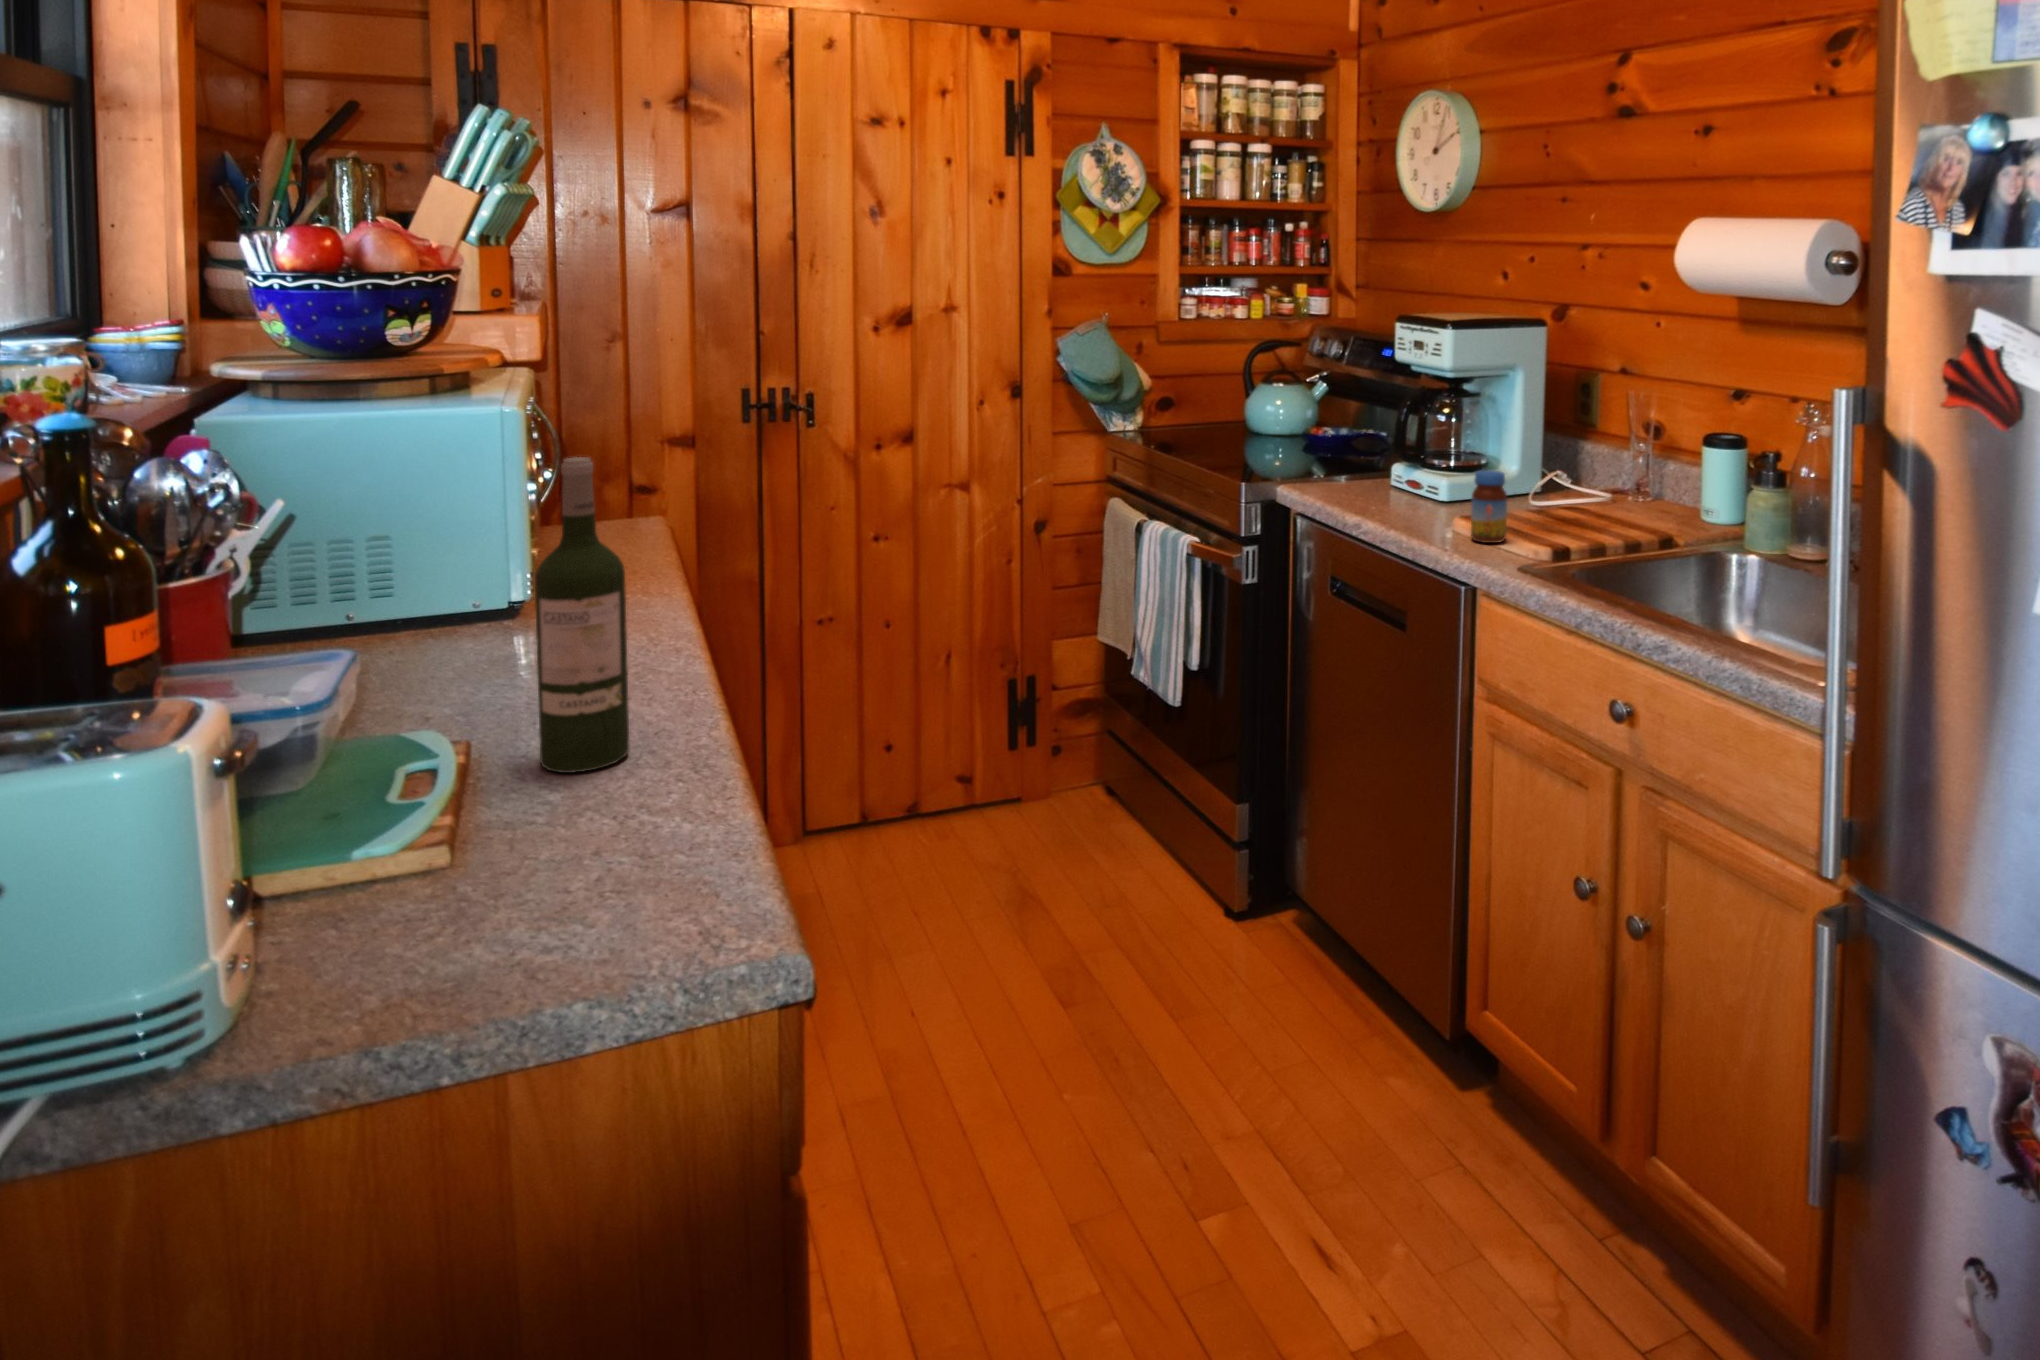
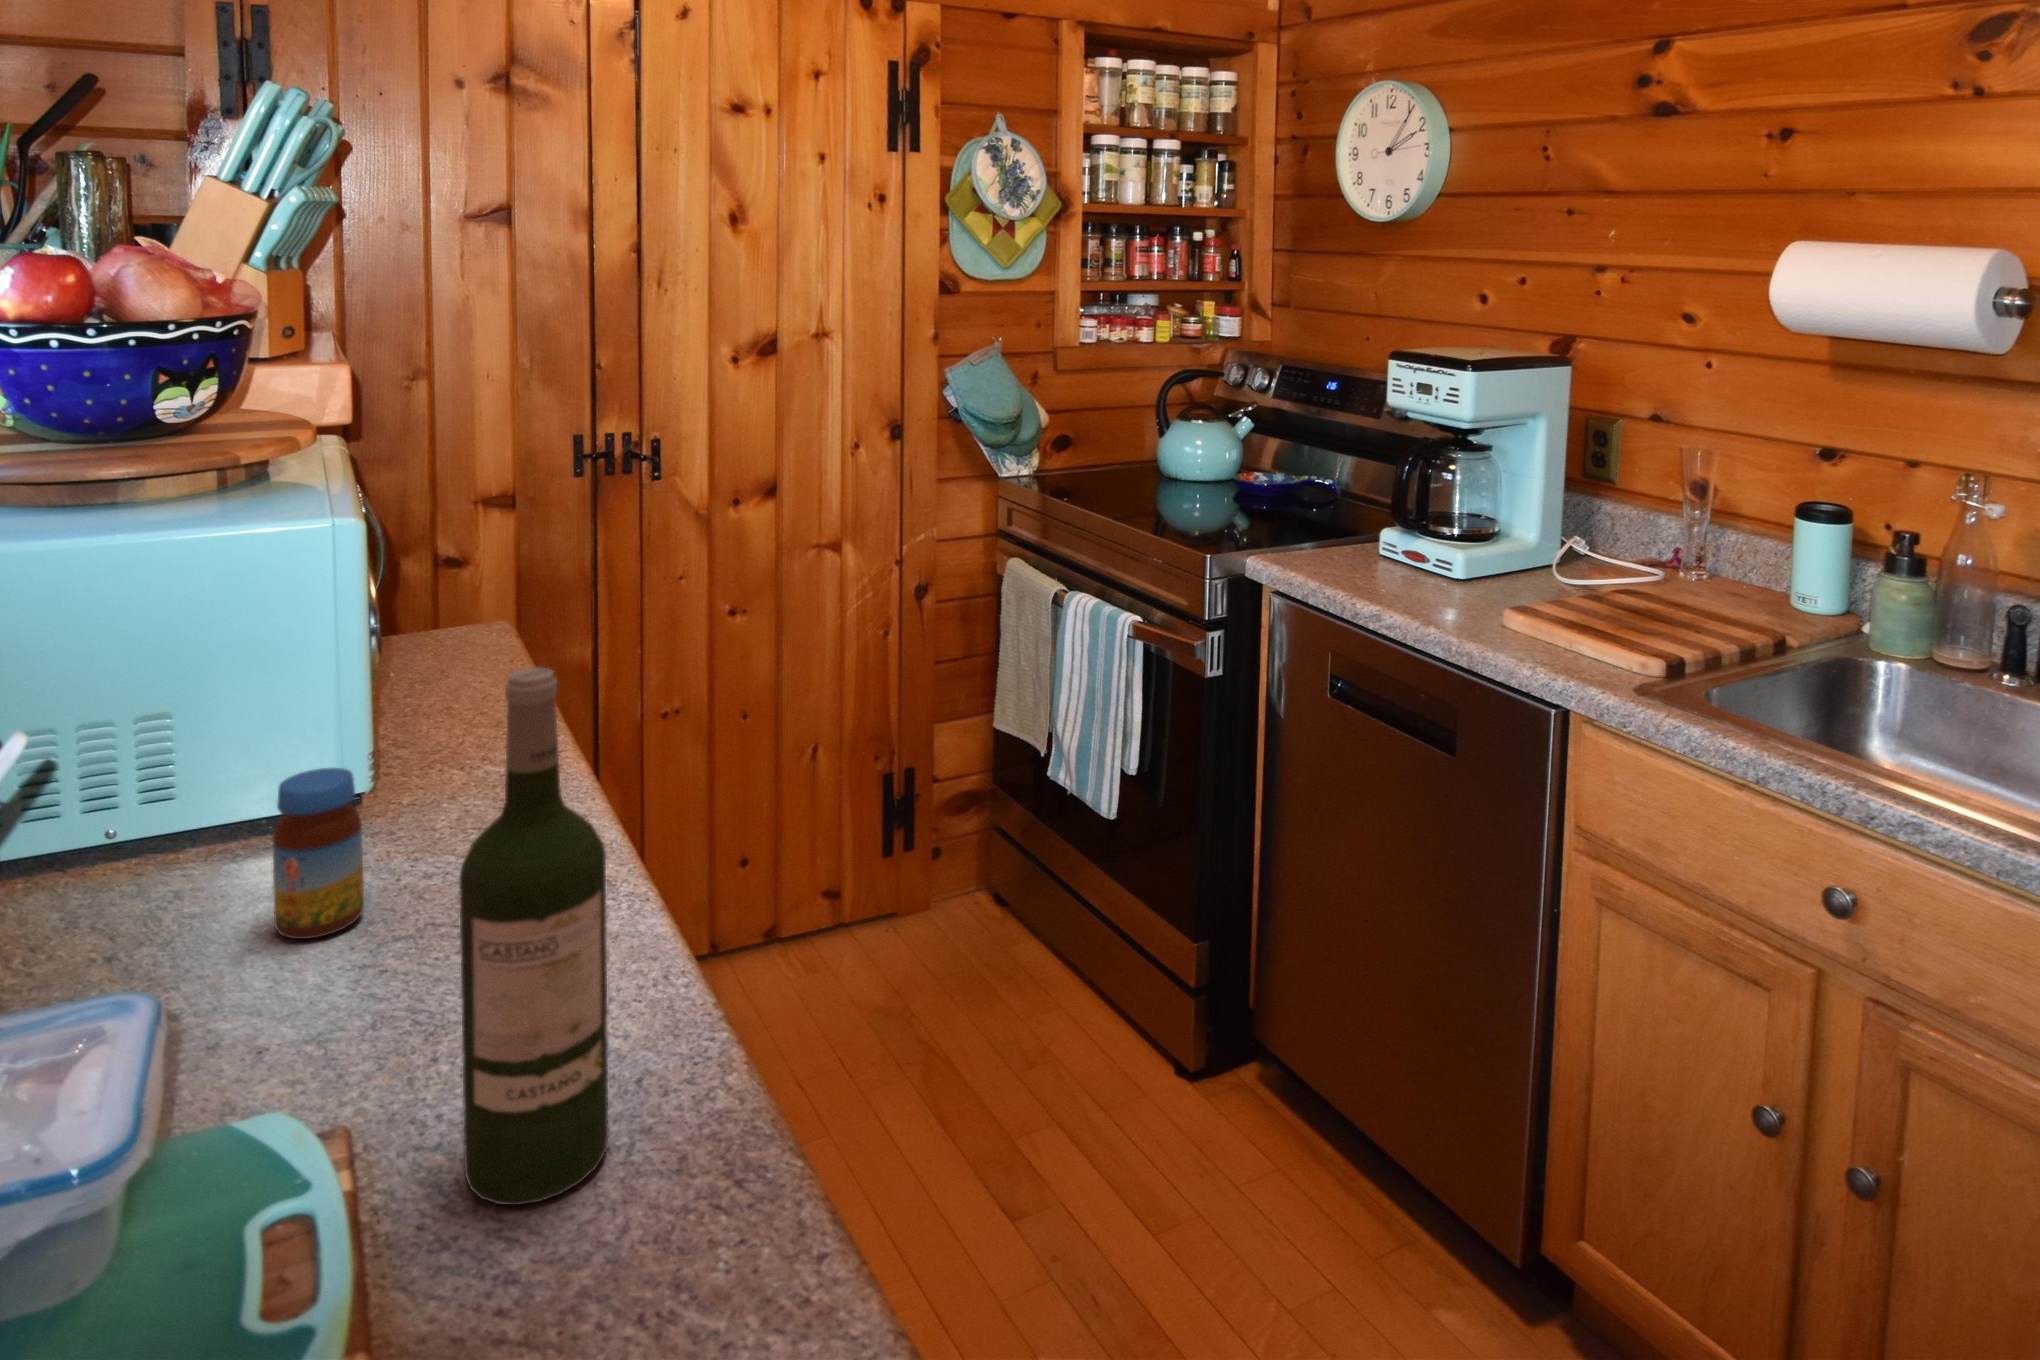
jar: present [1471,470,1507,543] -> present [272,768,364,939]

